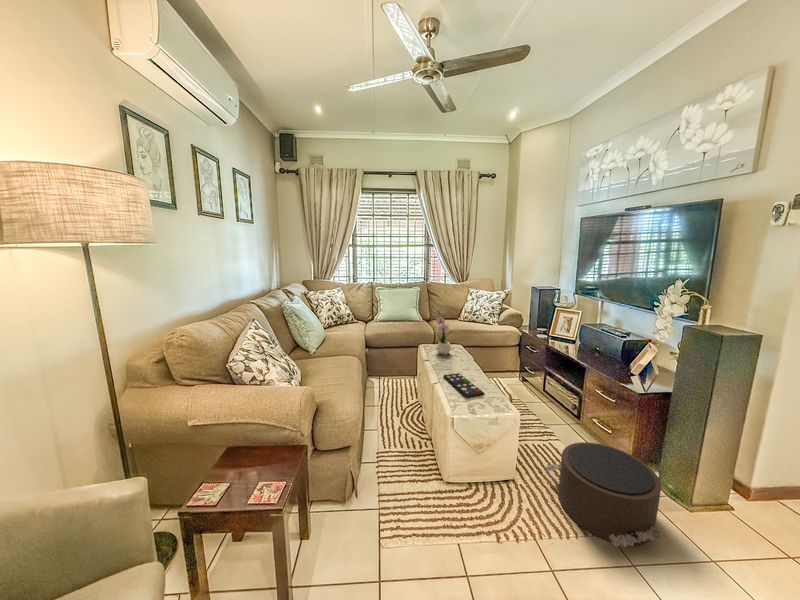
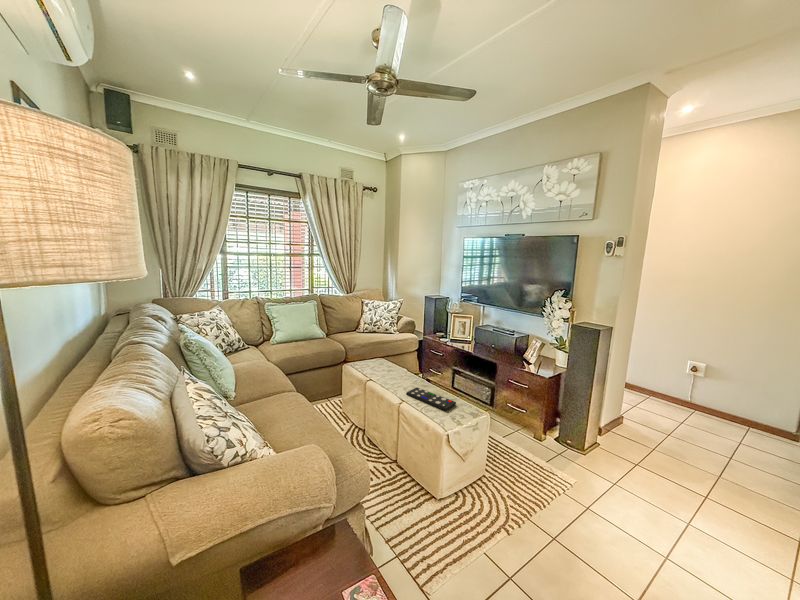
flower arrangement: present [436,310,452,355] -> none [375,326,390,371]
pouf: present [545,442,665,547] -> none [499,422,595,499]

